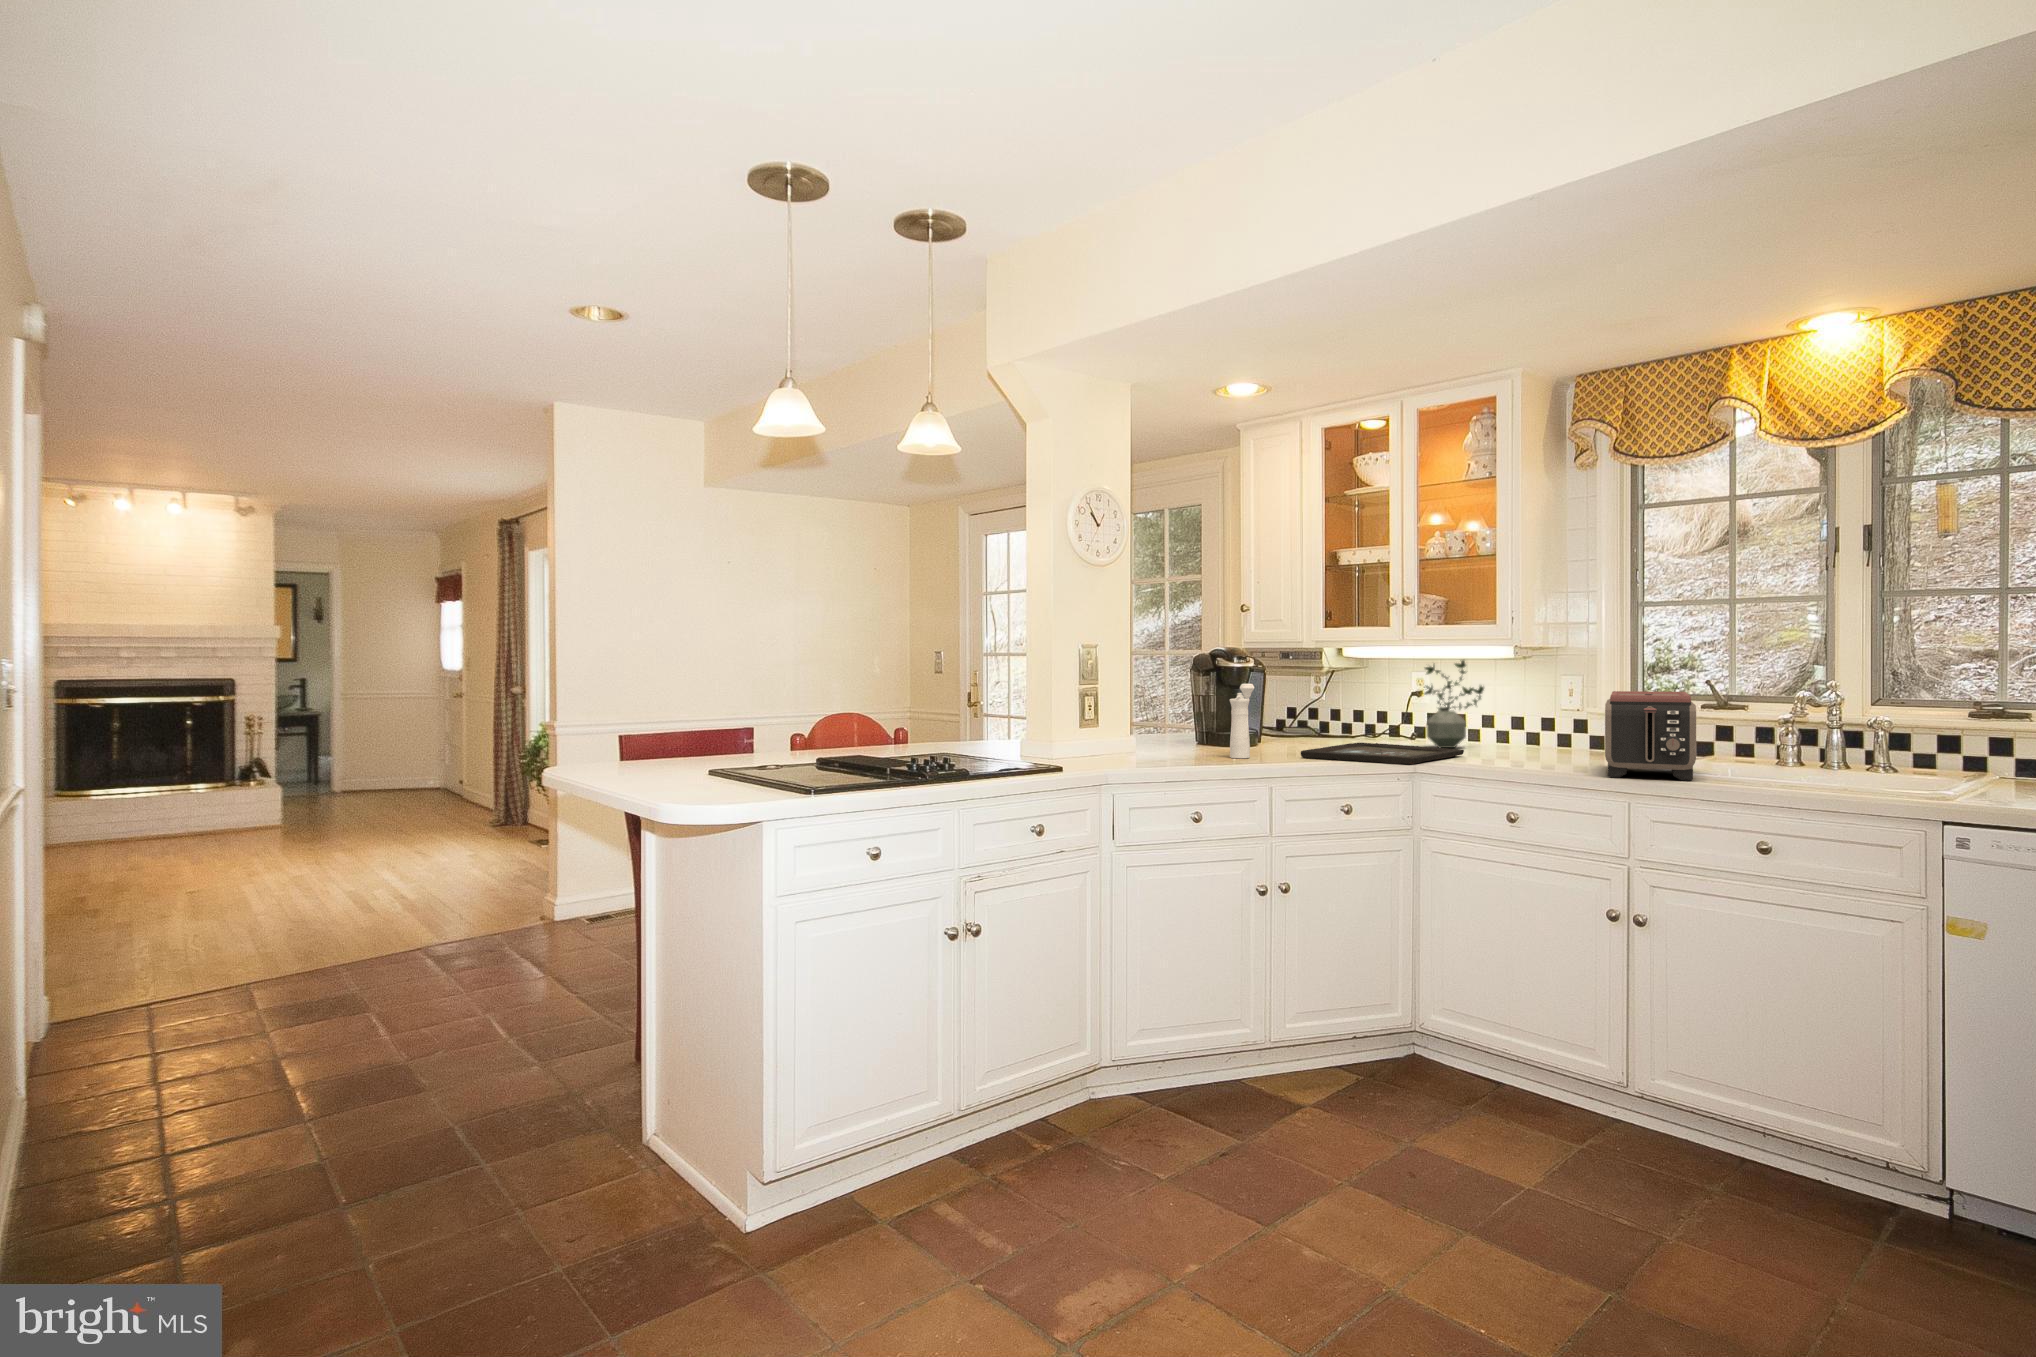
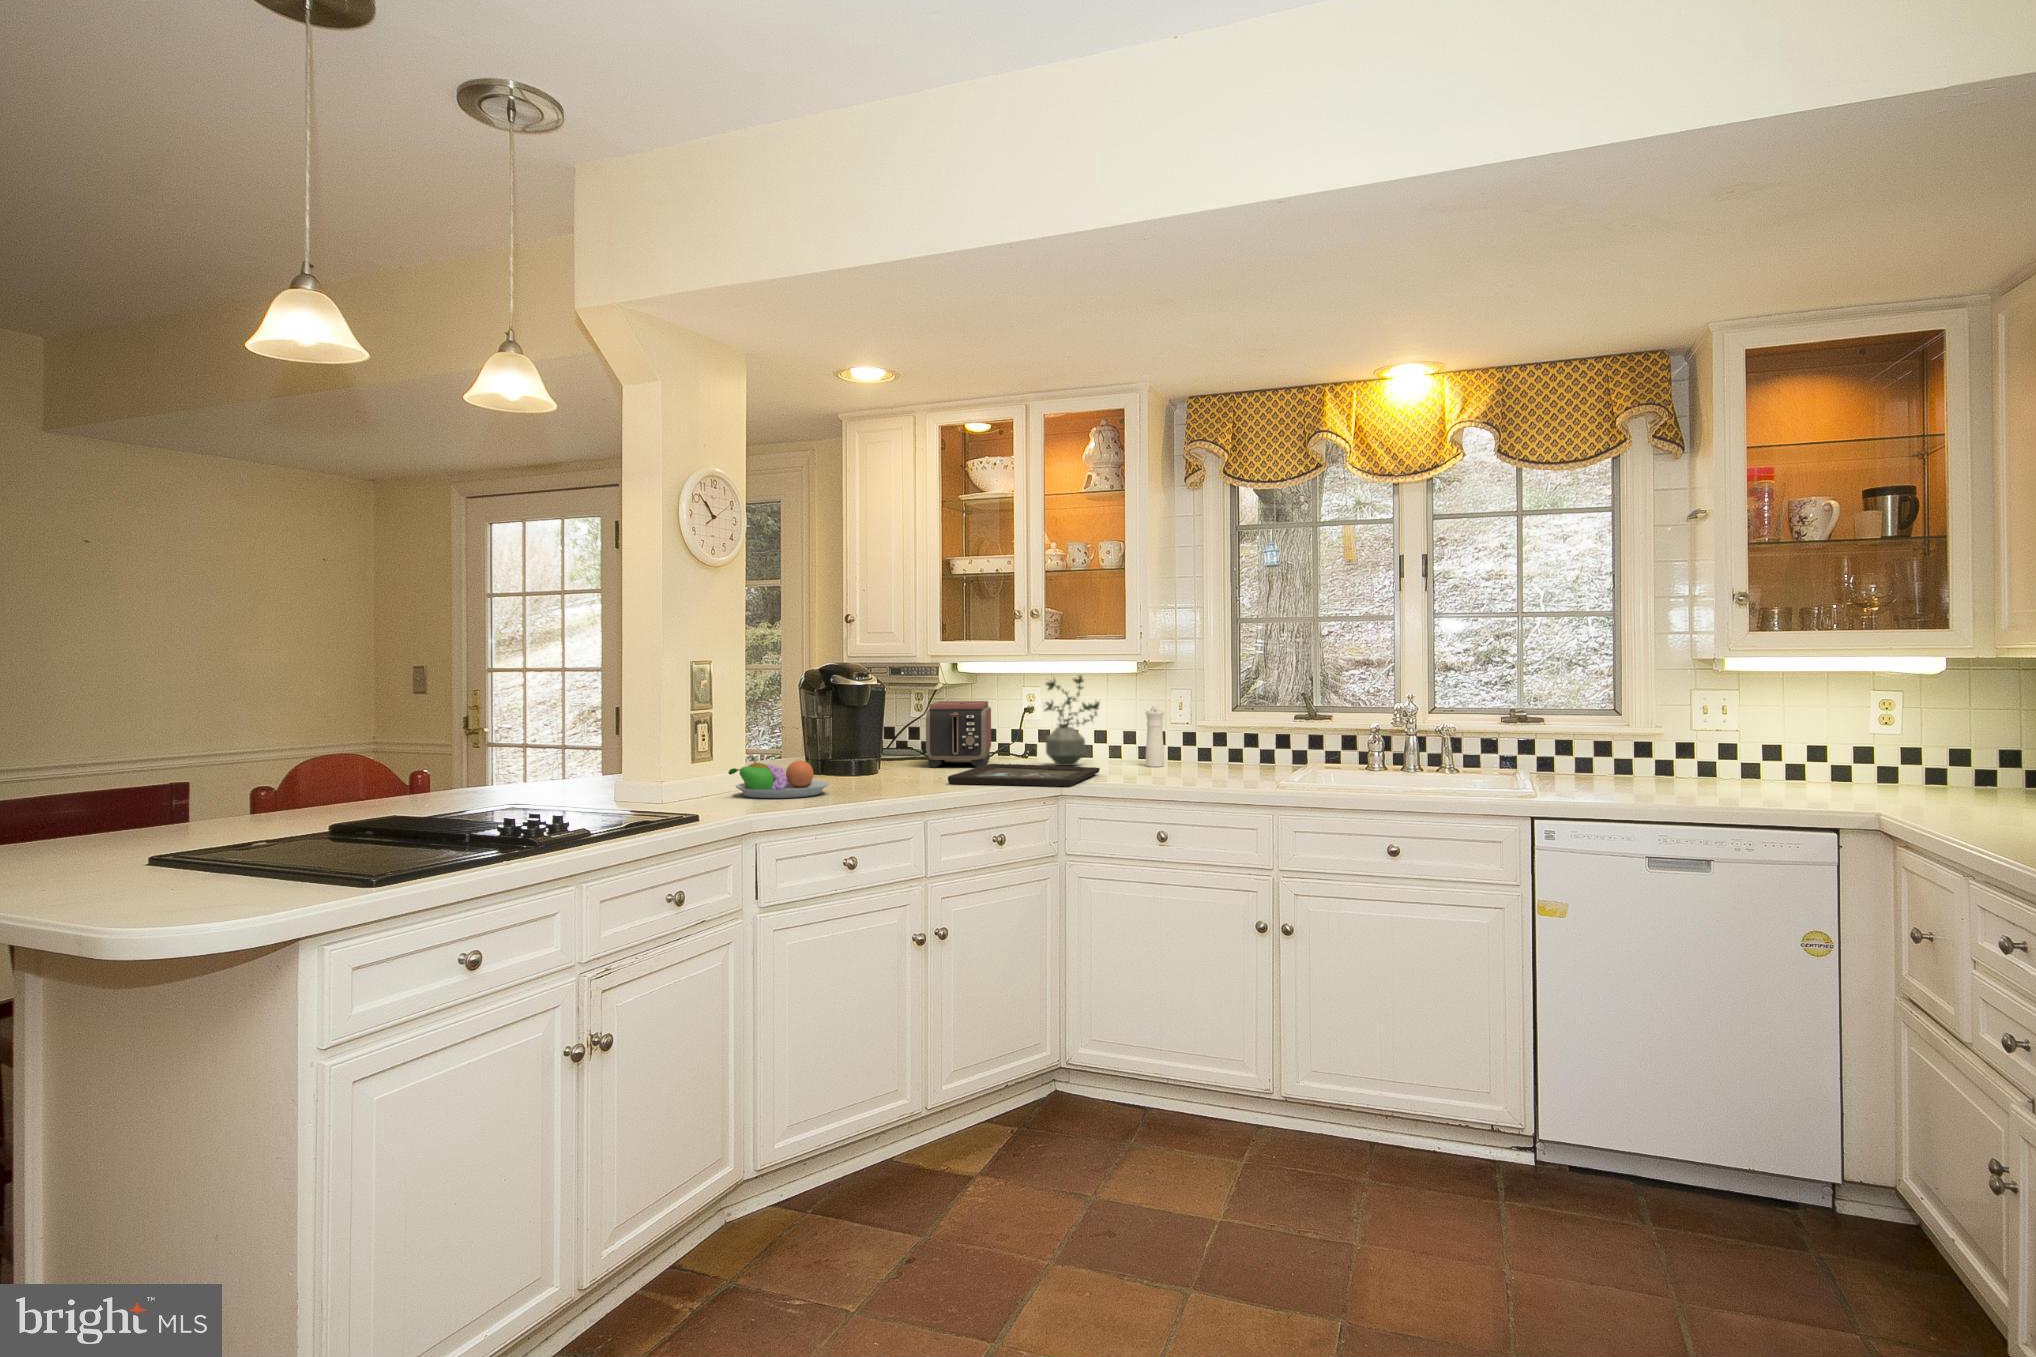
pepper mill: present [1230,684,1255,758] -> present [1146,706,1164,767]
toaster: present [1605,691,1696,781] -> present [926,701,991,768]
fruit bowl: none [1102,727,1187,762] -> present [728,757,829,798]

